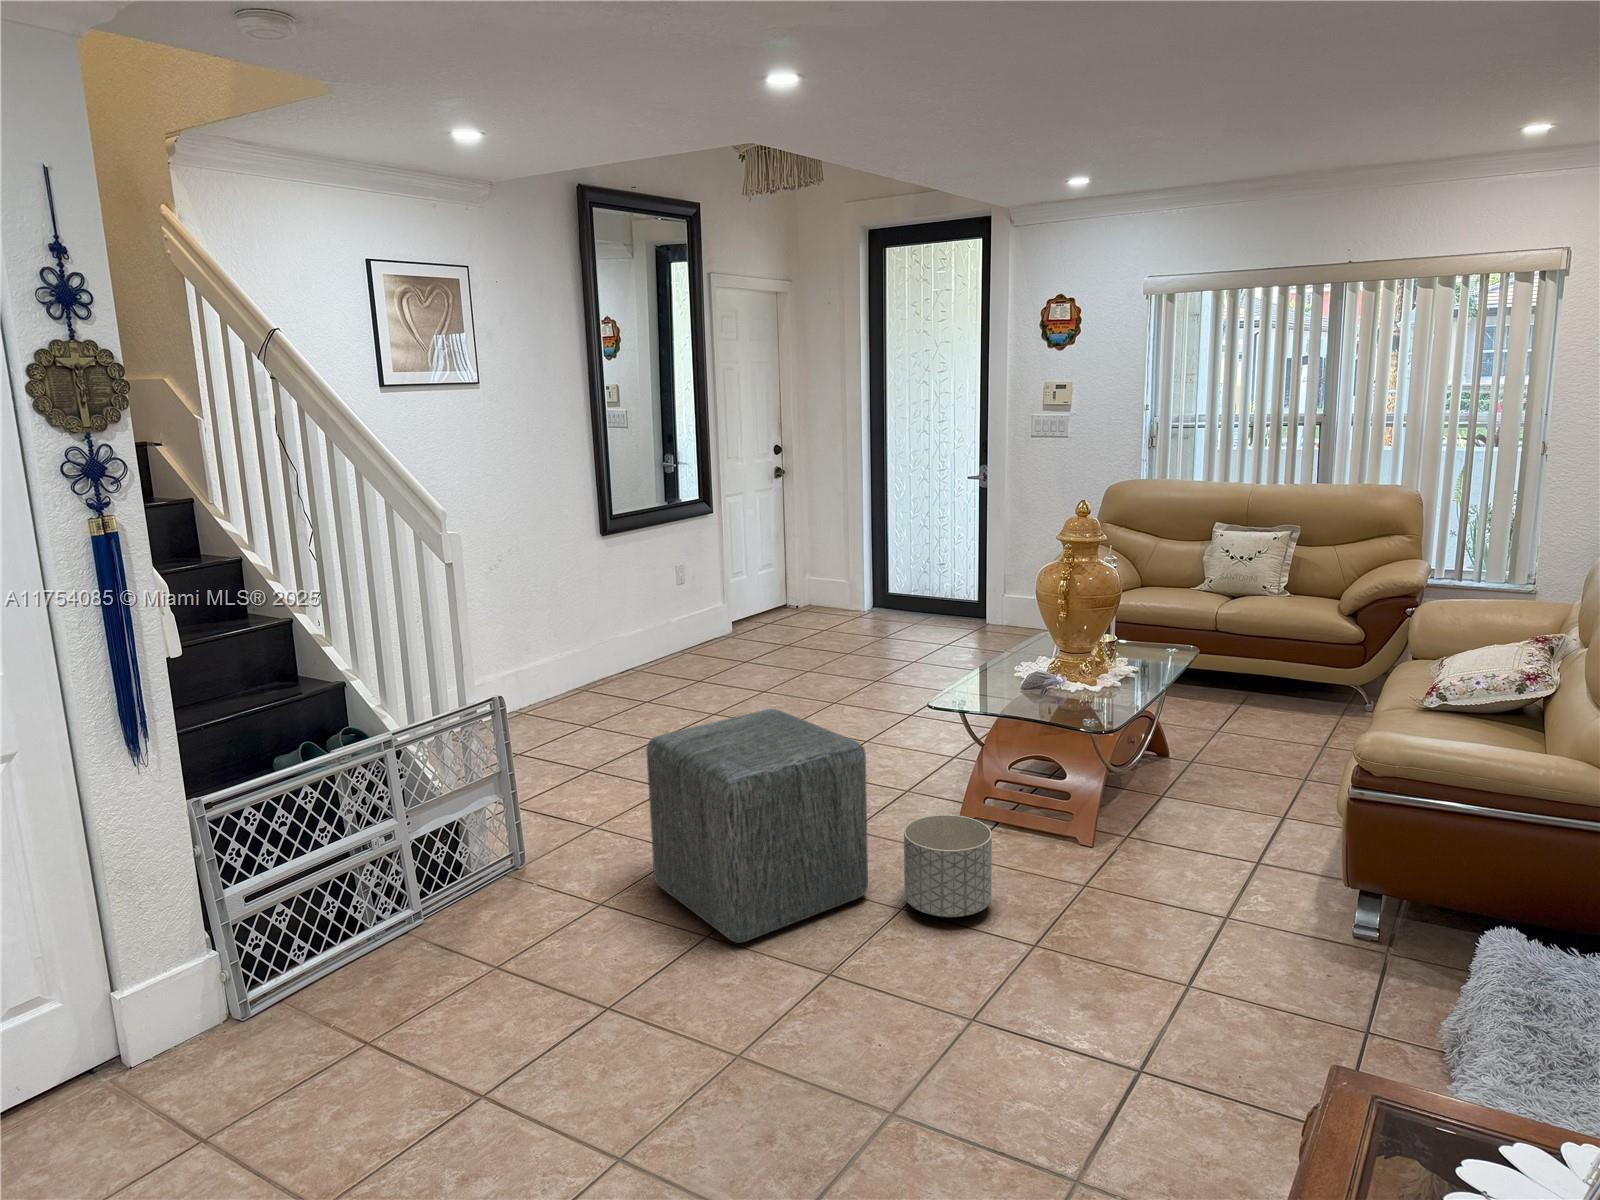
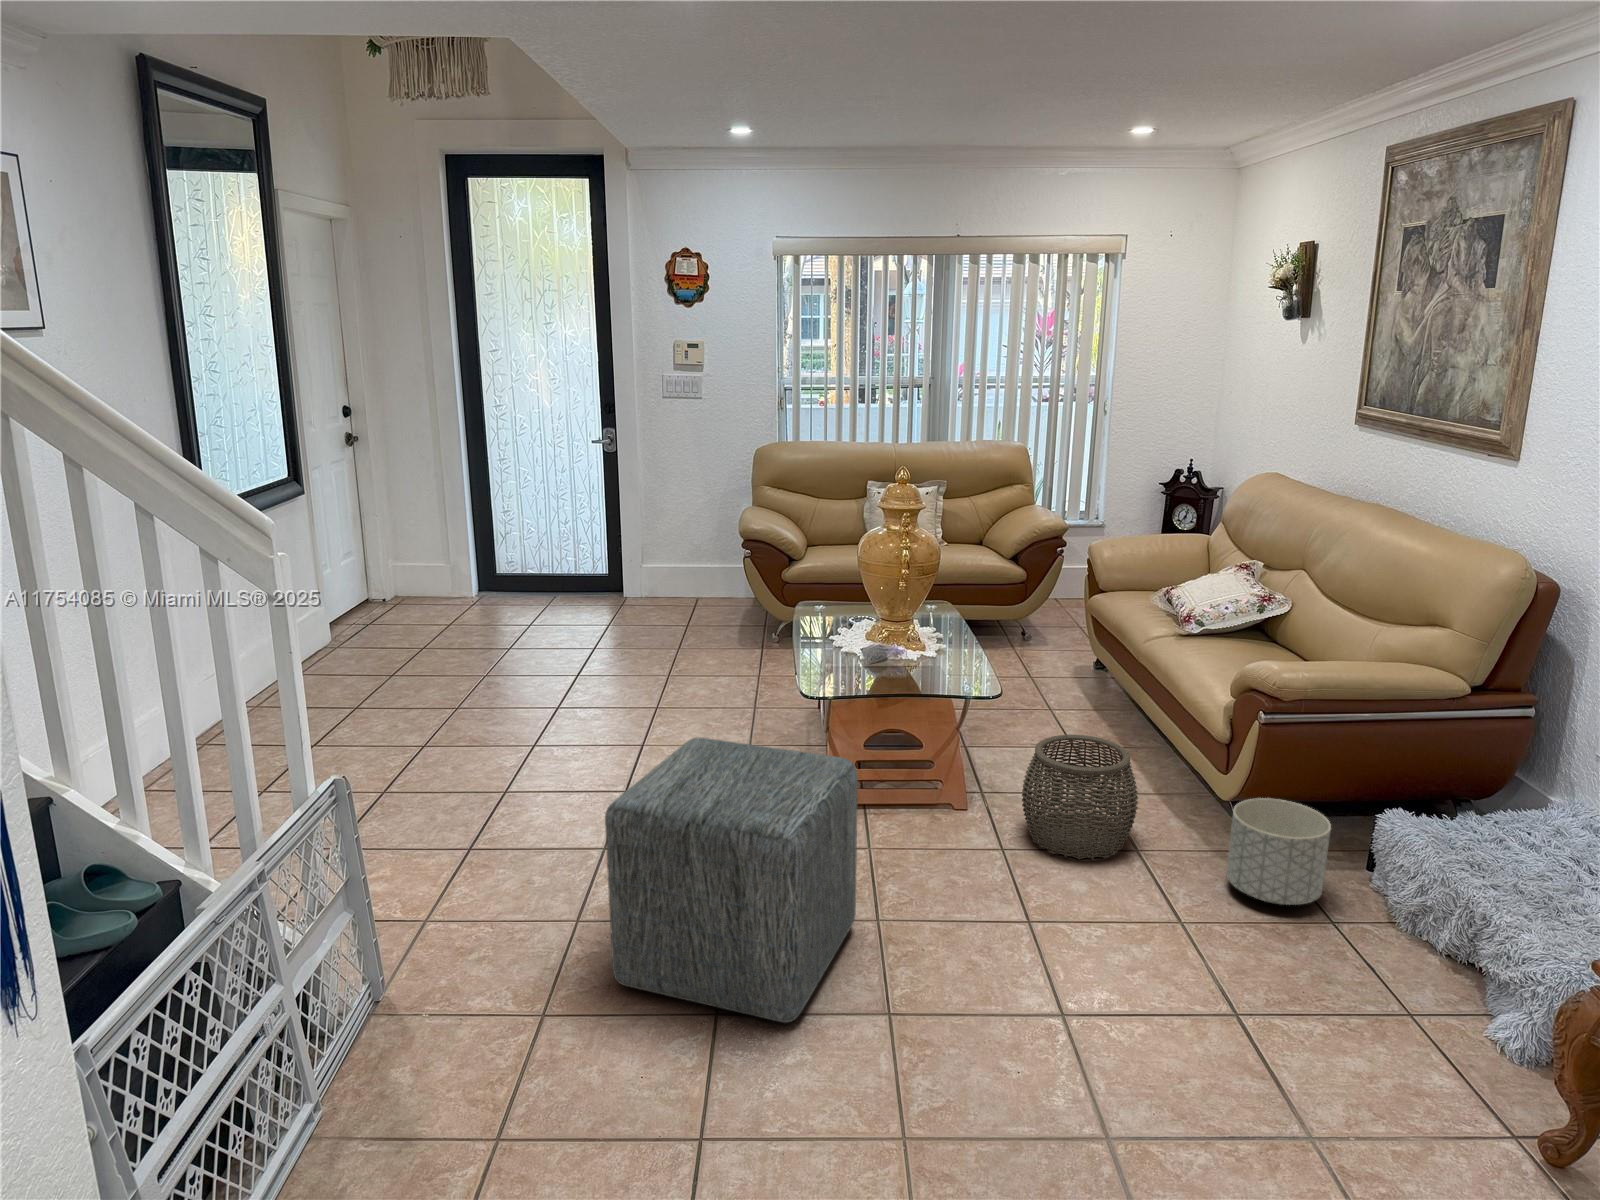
woven basket: none [1104,779,1229,911] -> present [1022,735,1138,860]
planter: present [904,815,992,918] -> present [1226,798,1331,905]

